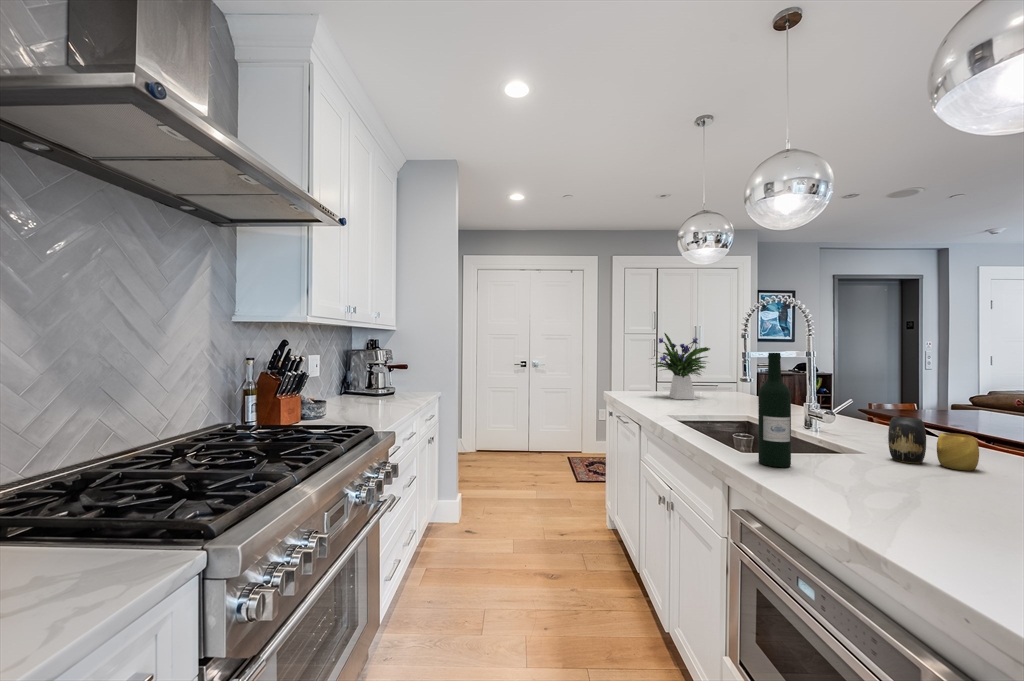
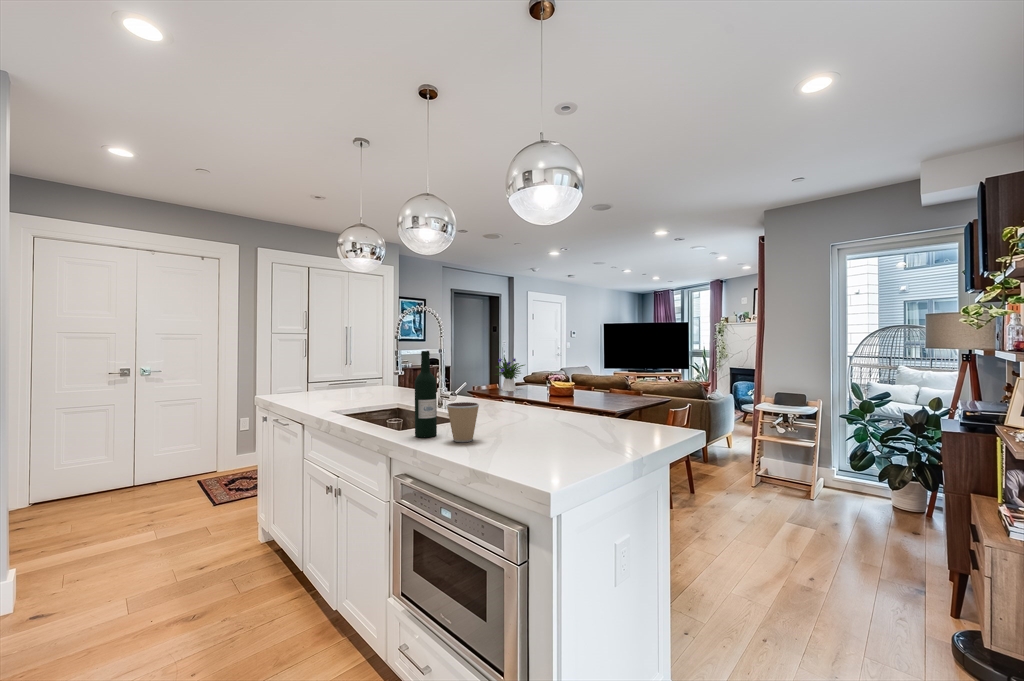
flower arrangement: present [651,333,710,399] -> present [496,357,524,391]
vase: present [888,417,979,470] -> none [491,392,533,422]
coffee cup: none [805,426,862,486] -> present [447,402,479,442]

